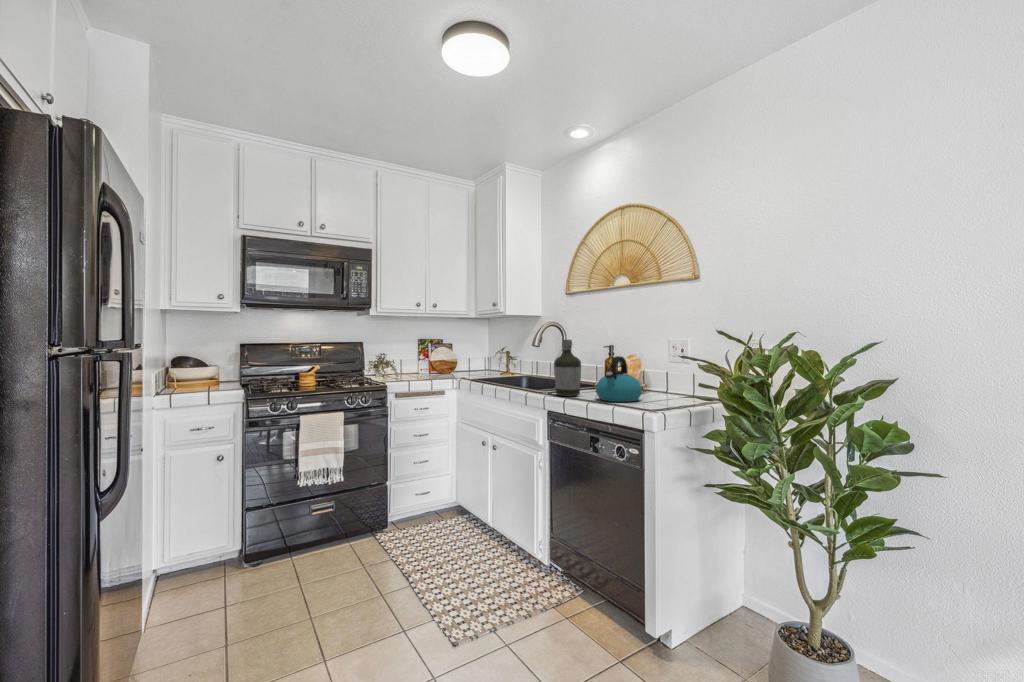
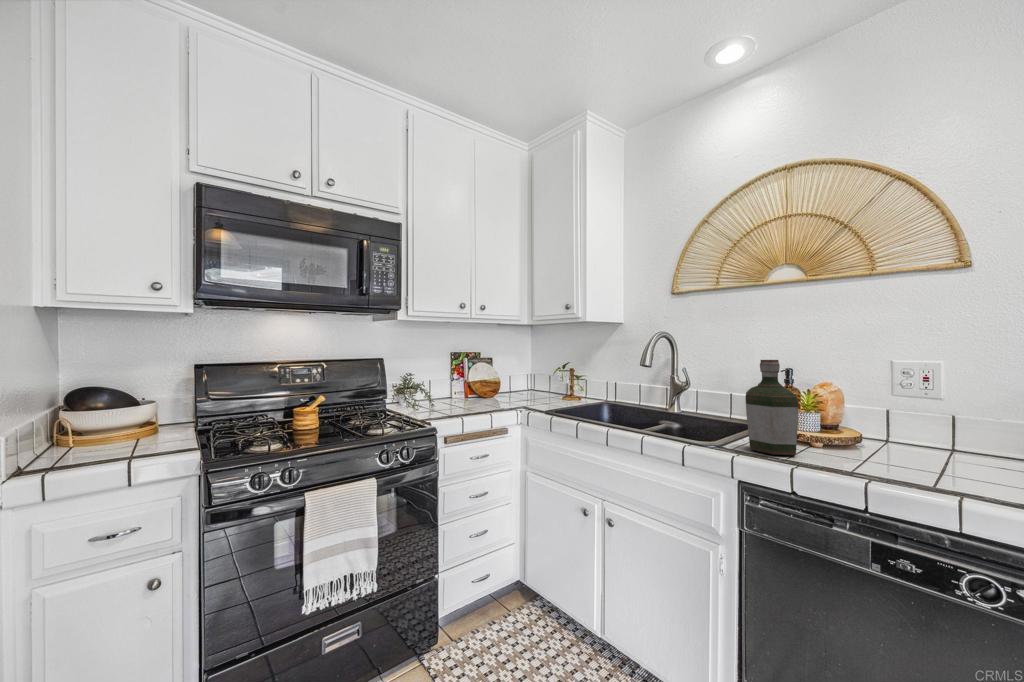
kettle: present [596,356,642,402] -> none [847,391,954,475]

